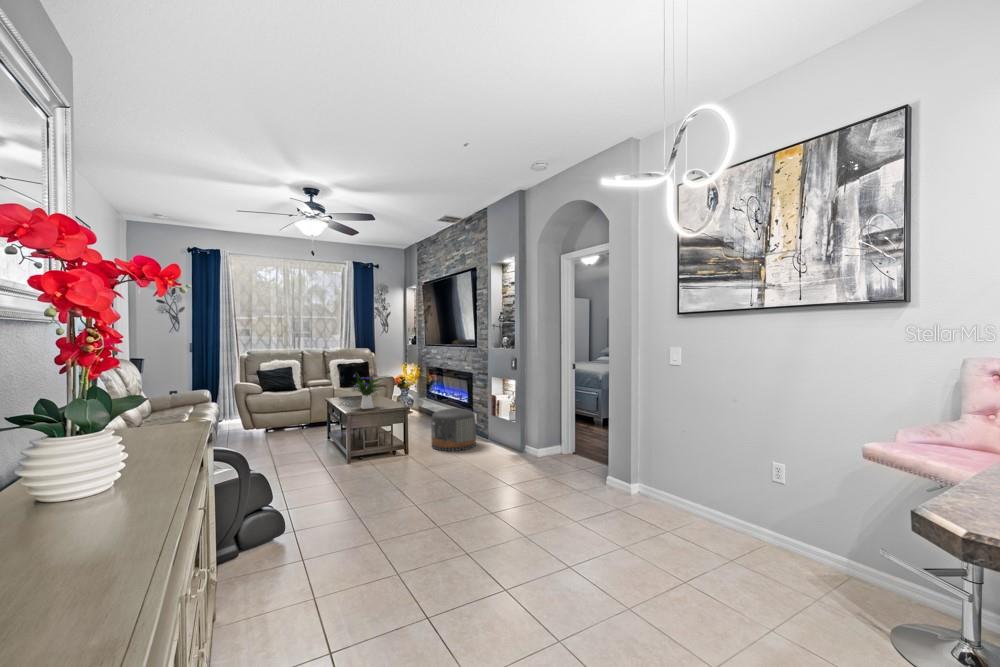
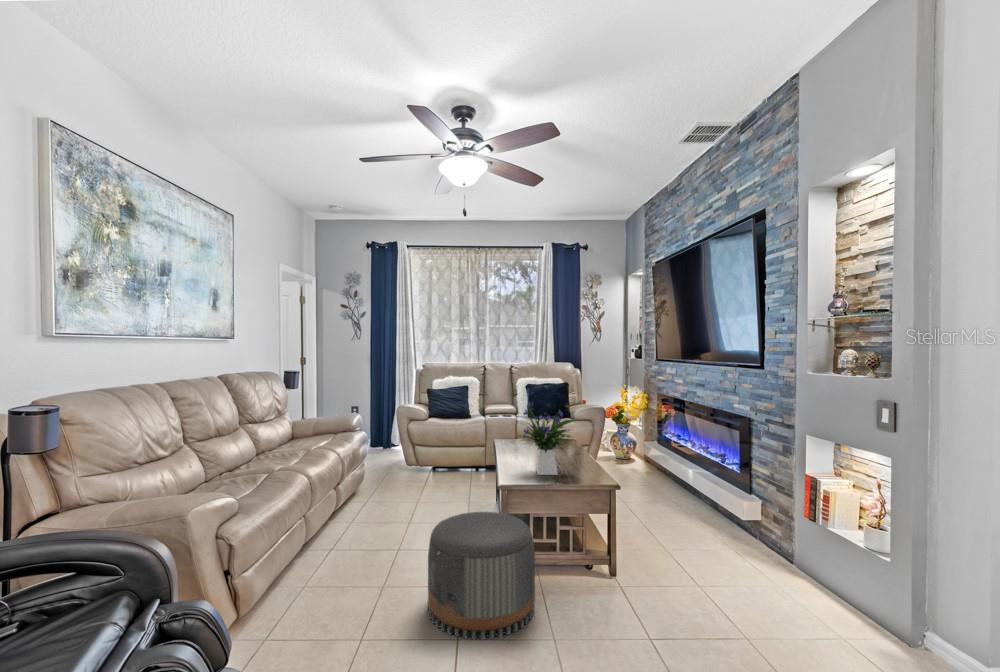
pouf: present [431,408,476,451] -> present [428,512,535,640]

